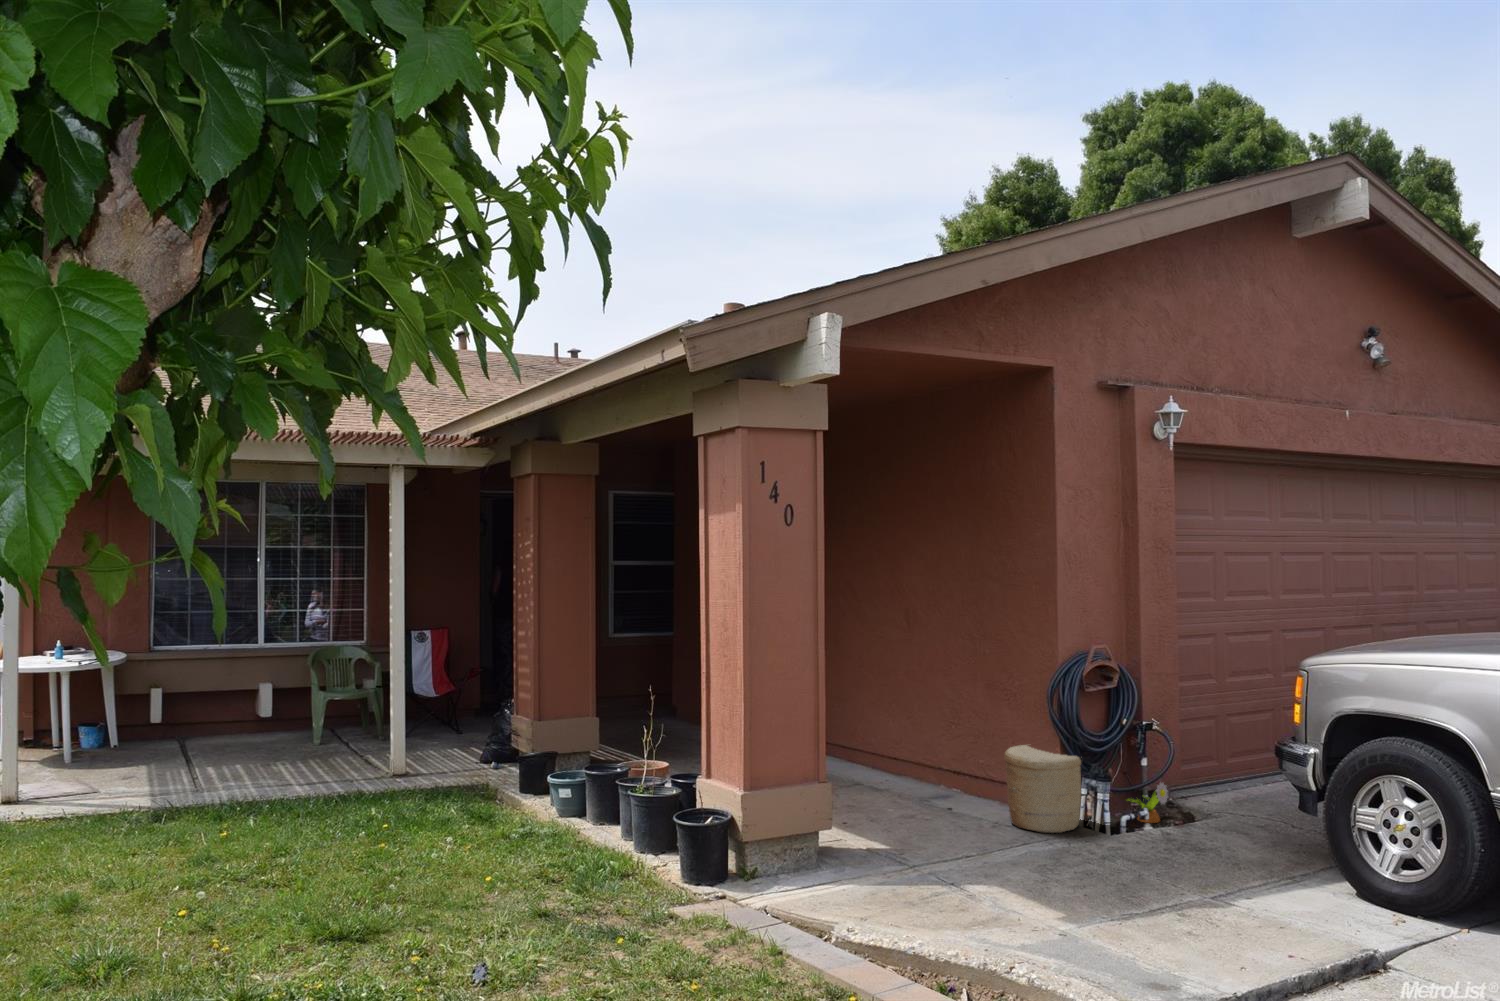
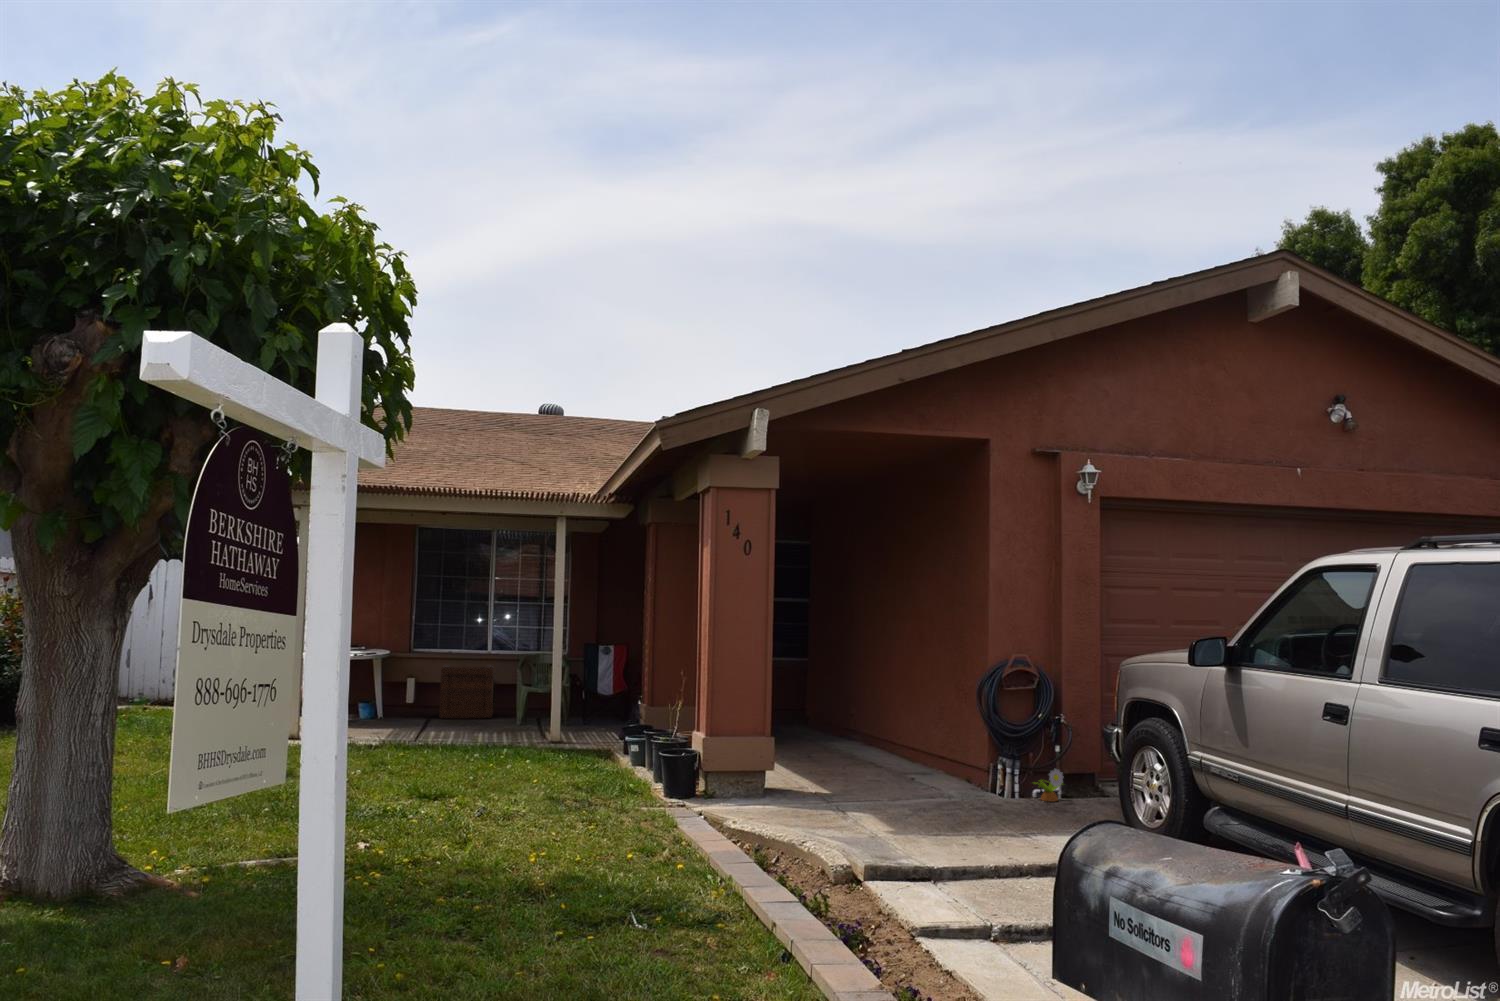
wooden crate: none [178,661,262,745] -> present [440,665,494,719]
woven basket: present [1004,745,1081,833] -> none [932,735,992,799]

